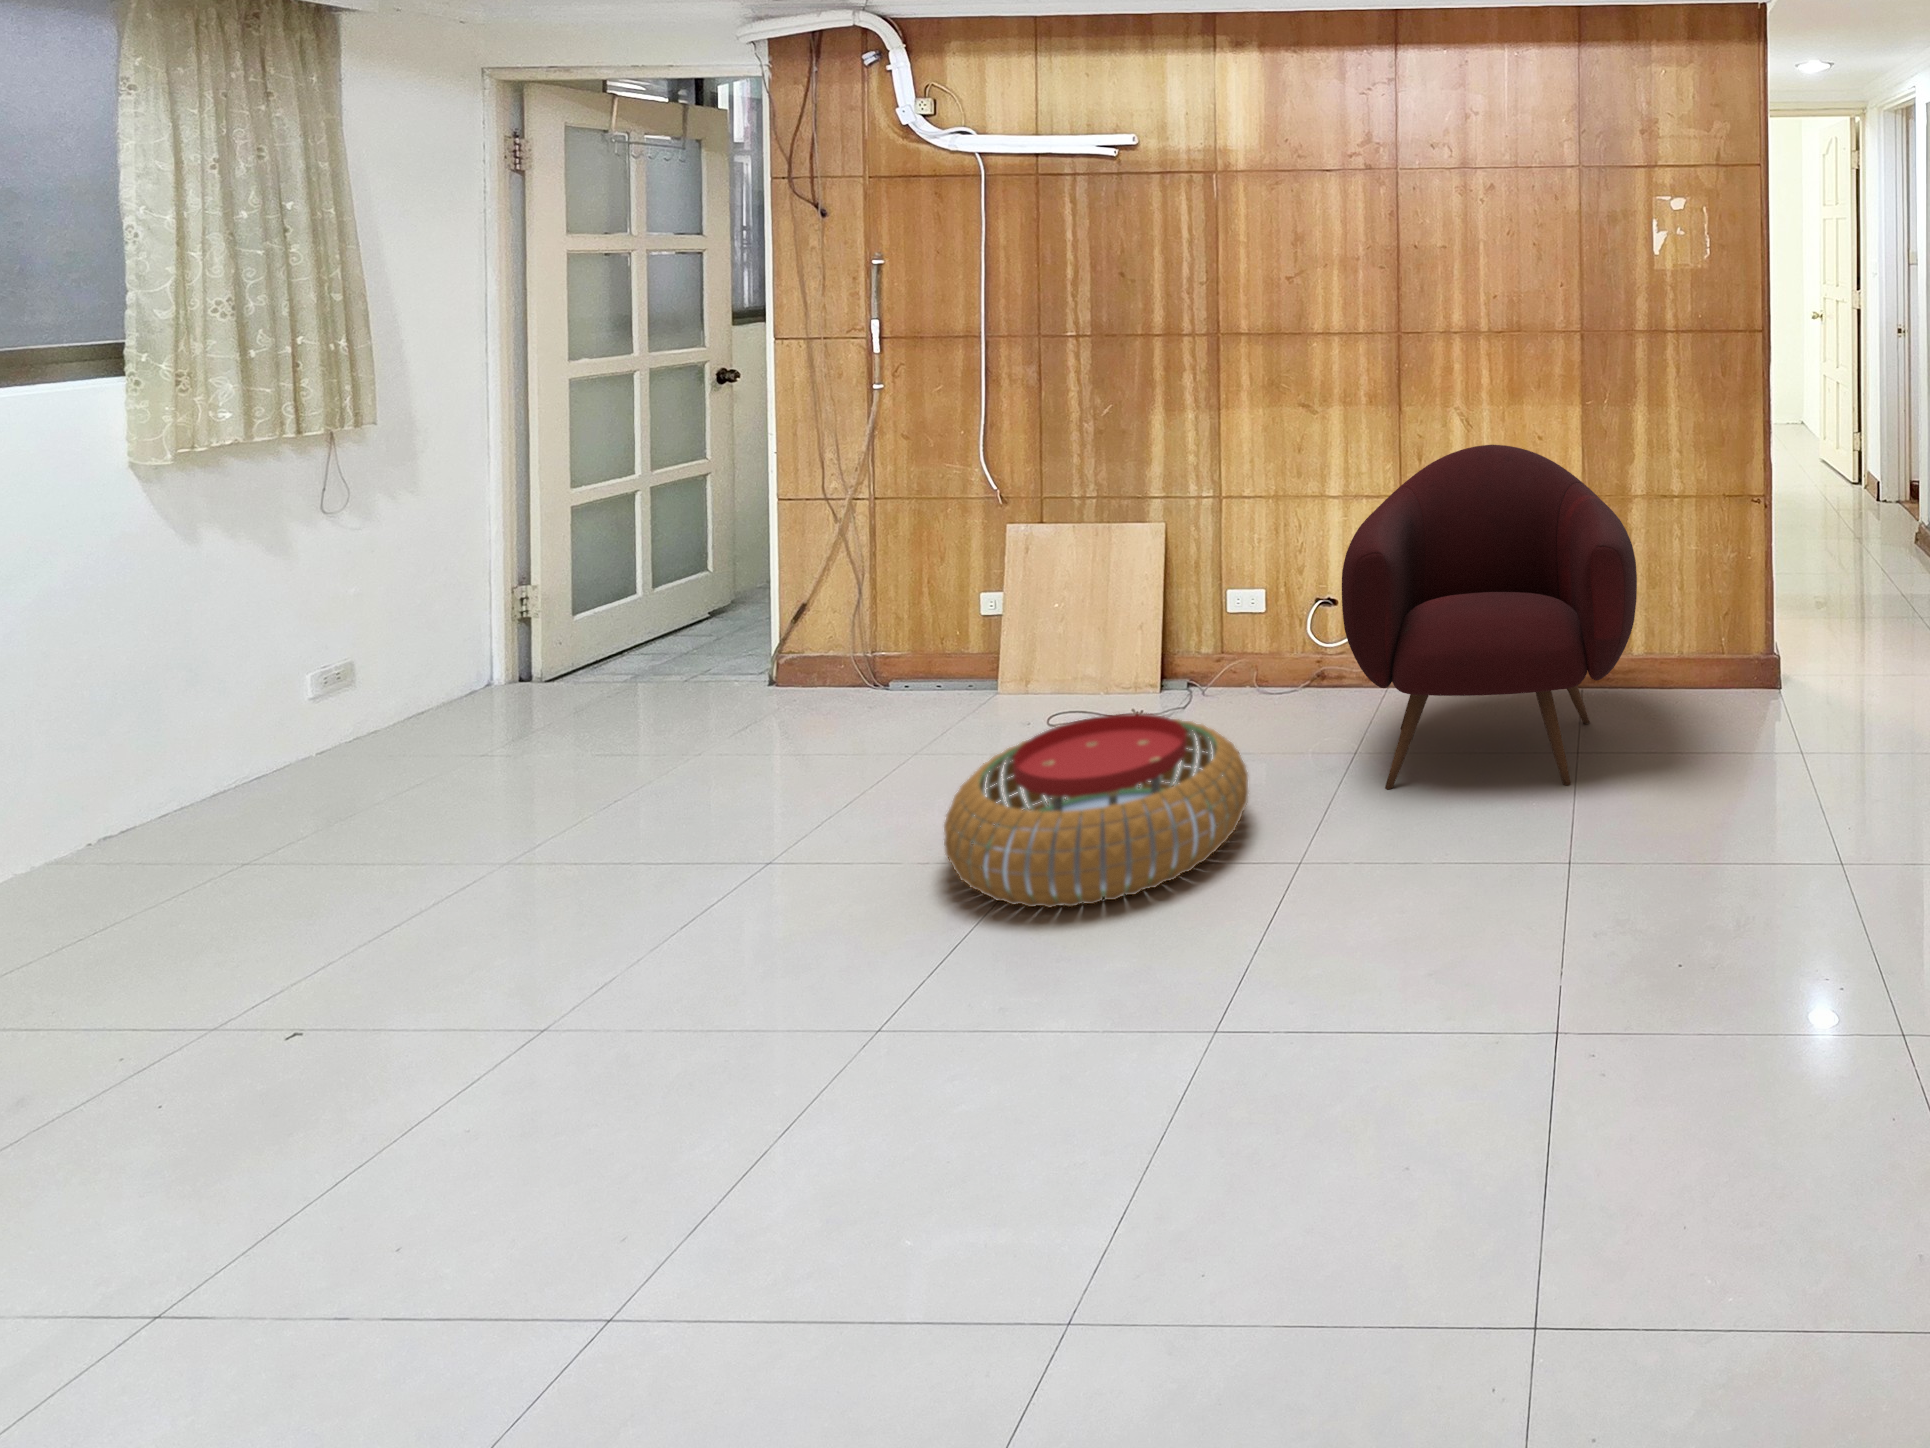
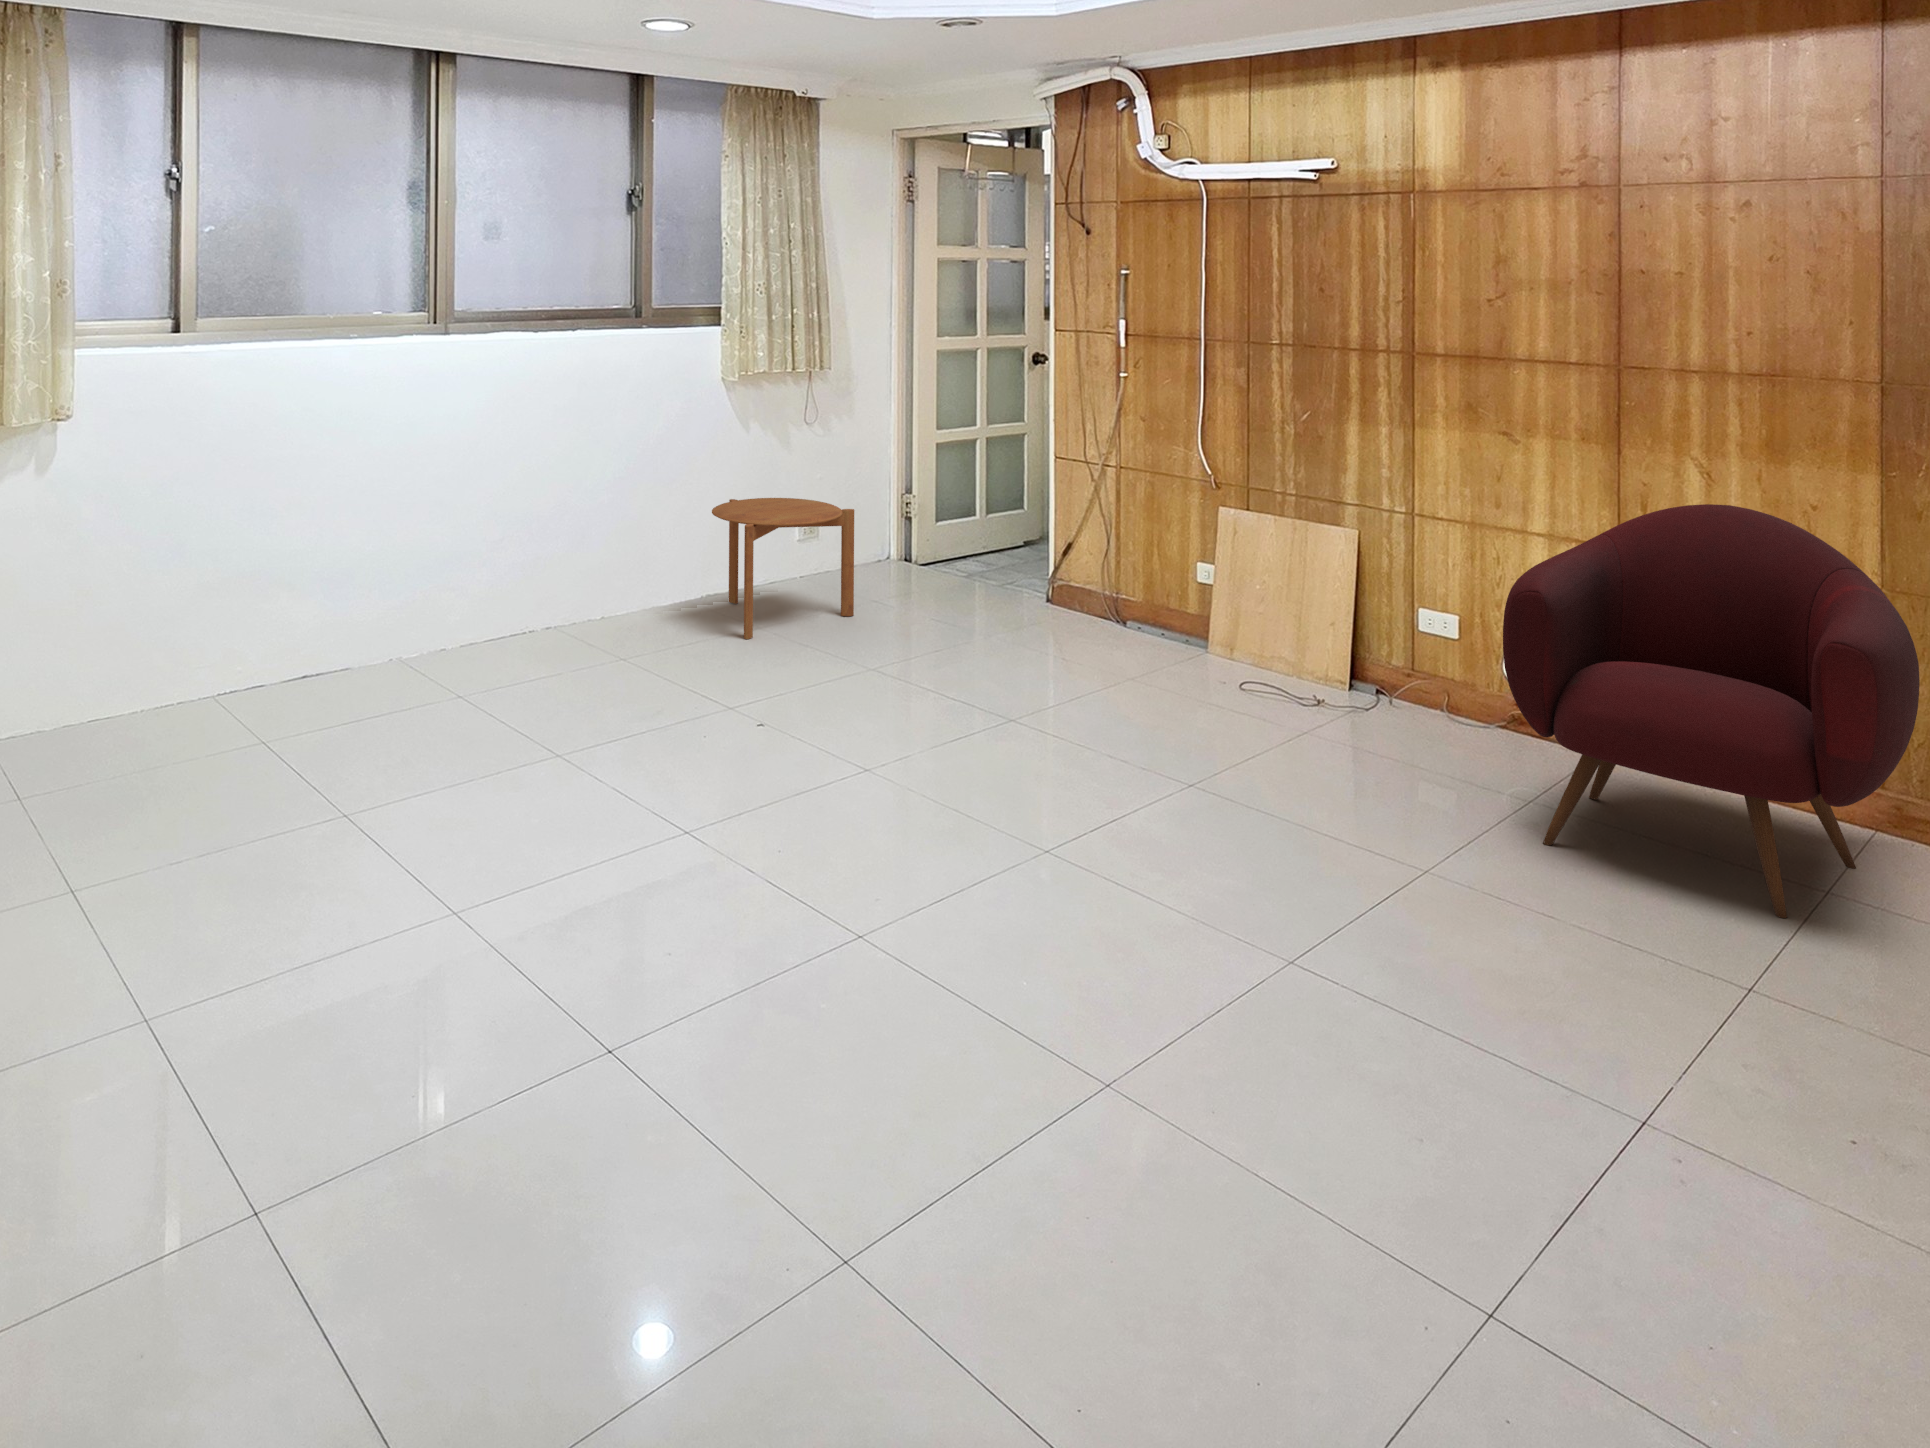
side table: none [110,628,443,891] -> present [712,498,854,639]
pouf: present [944,714,1248,908] -> none [1120,680,1385,840]

